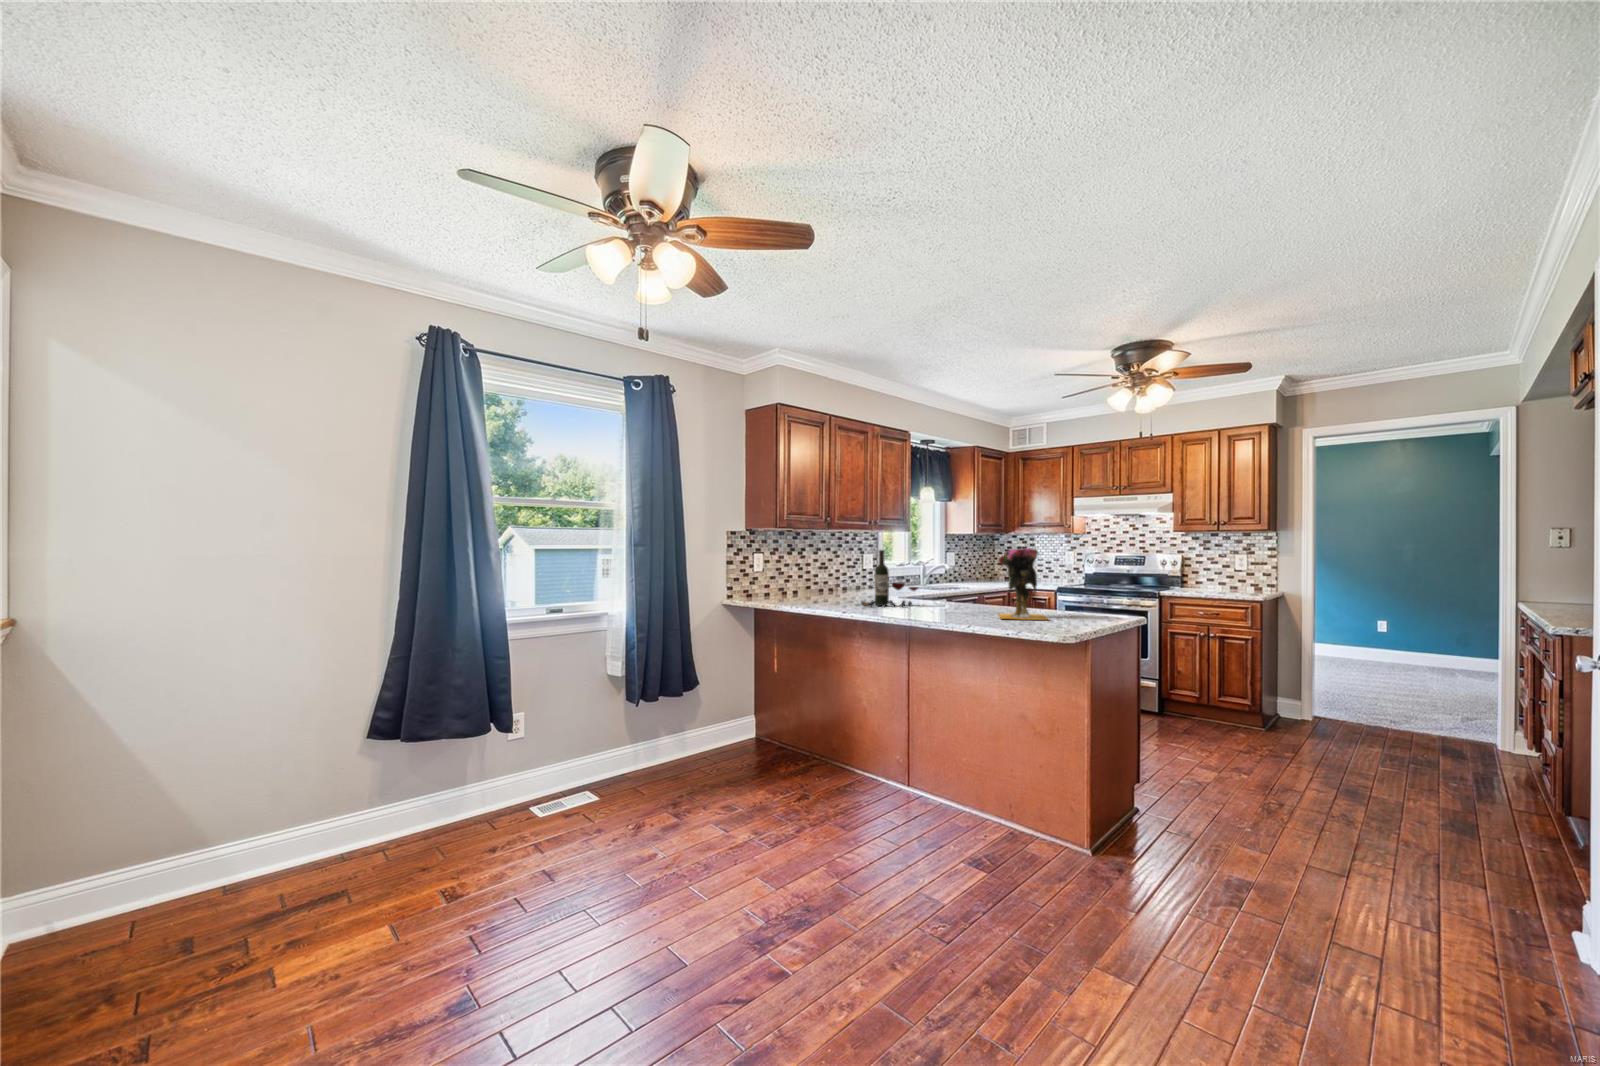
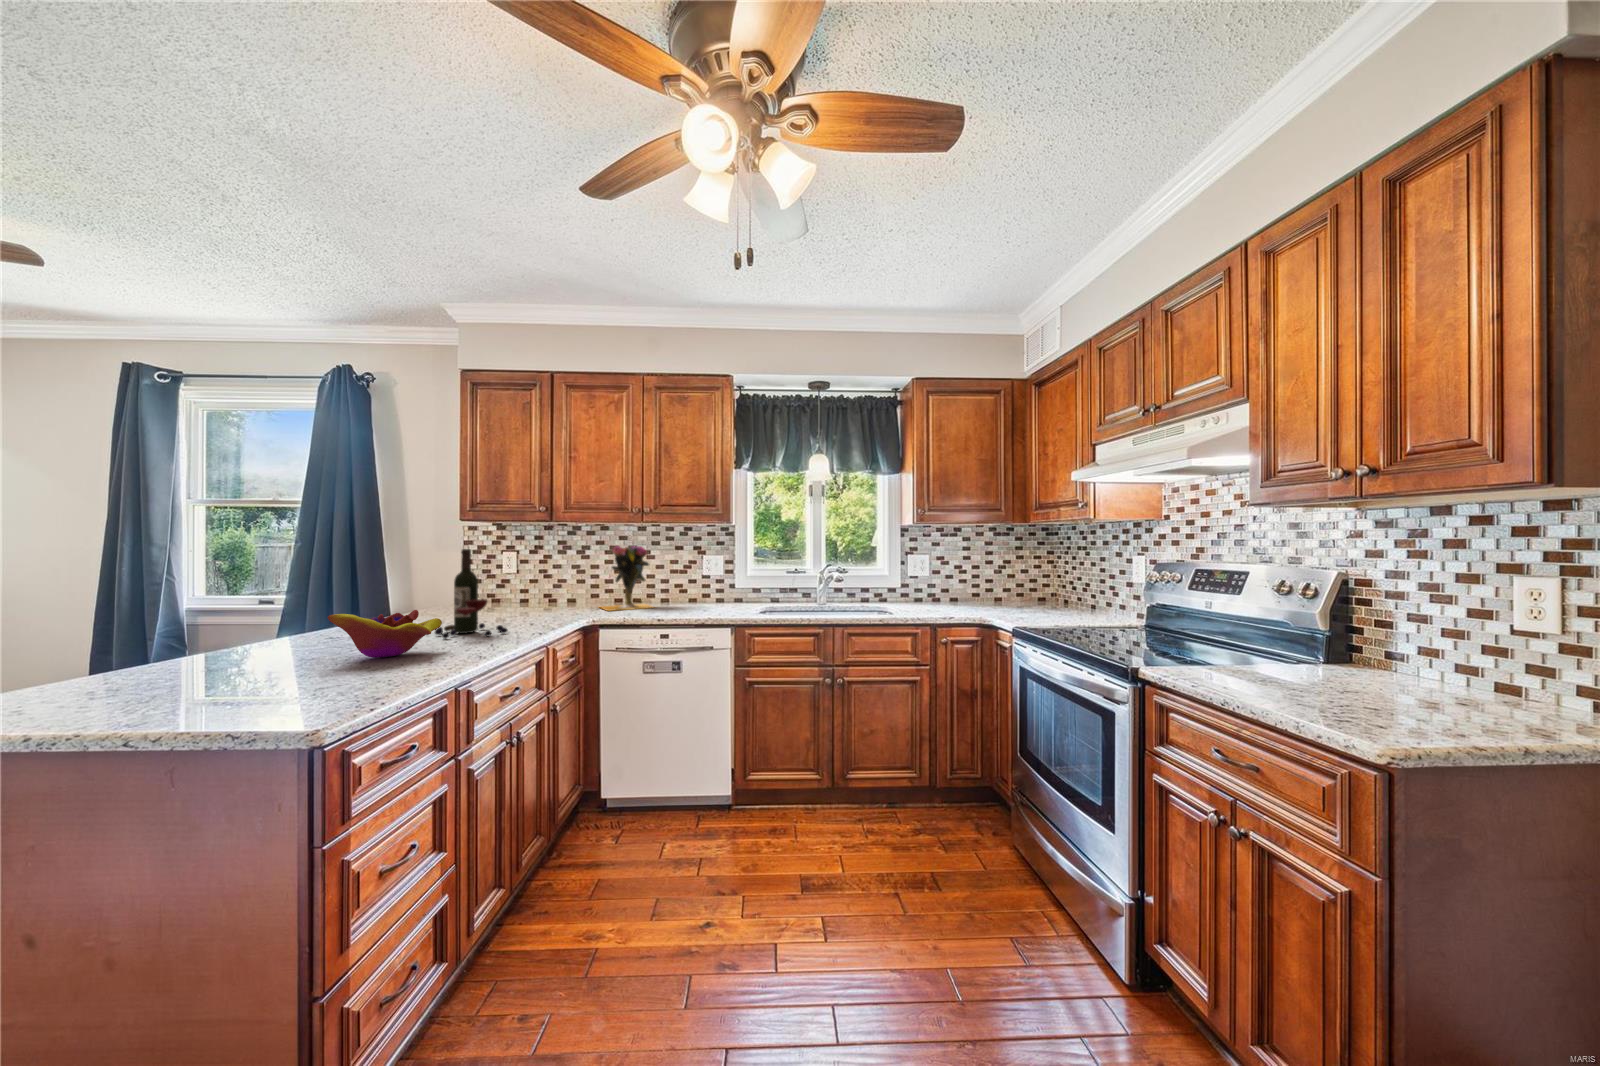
vase: present [999,548,1048,620] -> present [601,546,654,611]
decorative bowl: none [929,584,980,611] -> present [328,610,442,658]

